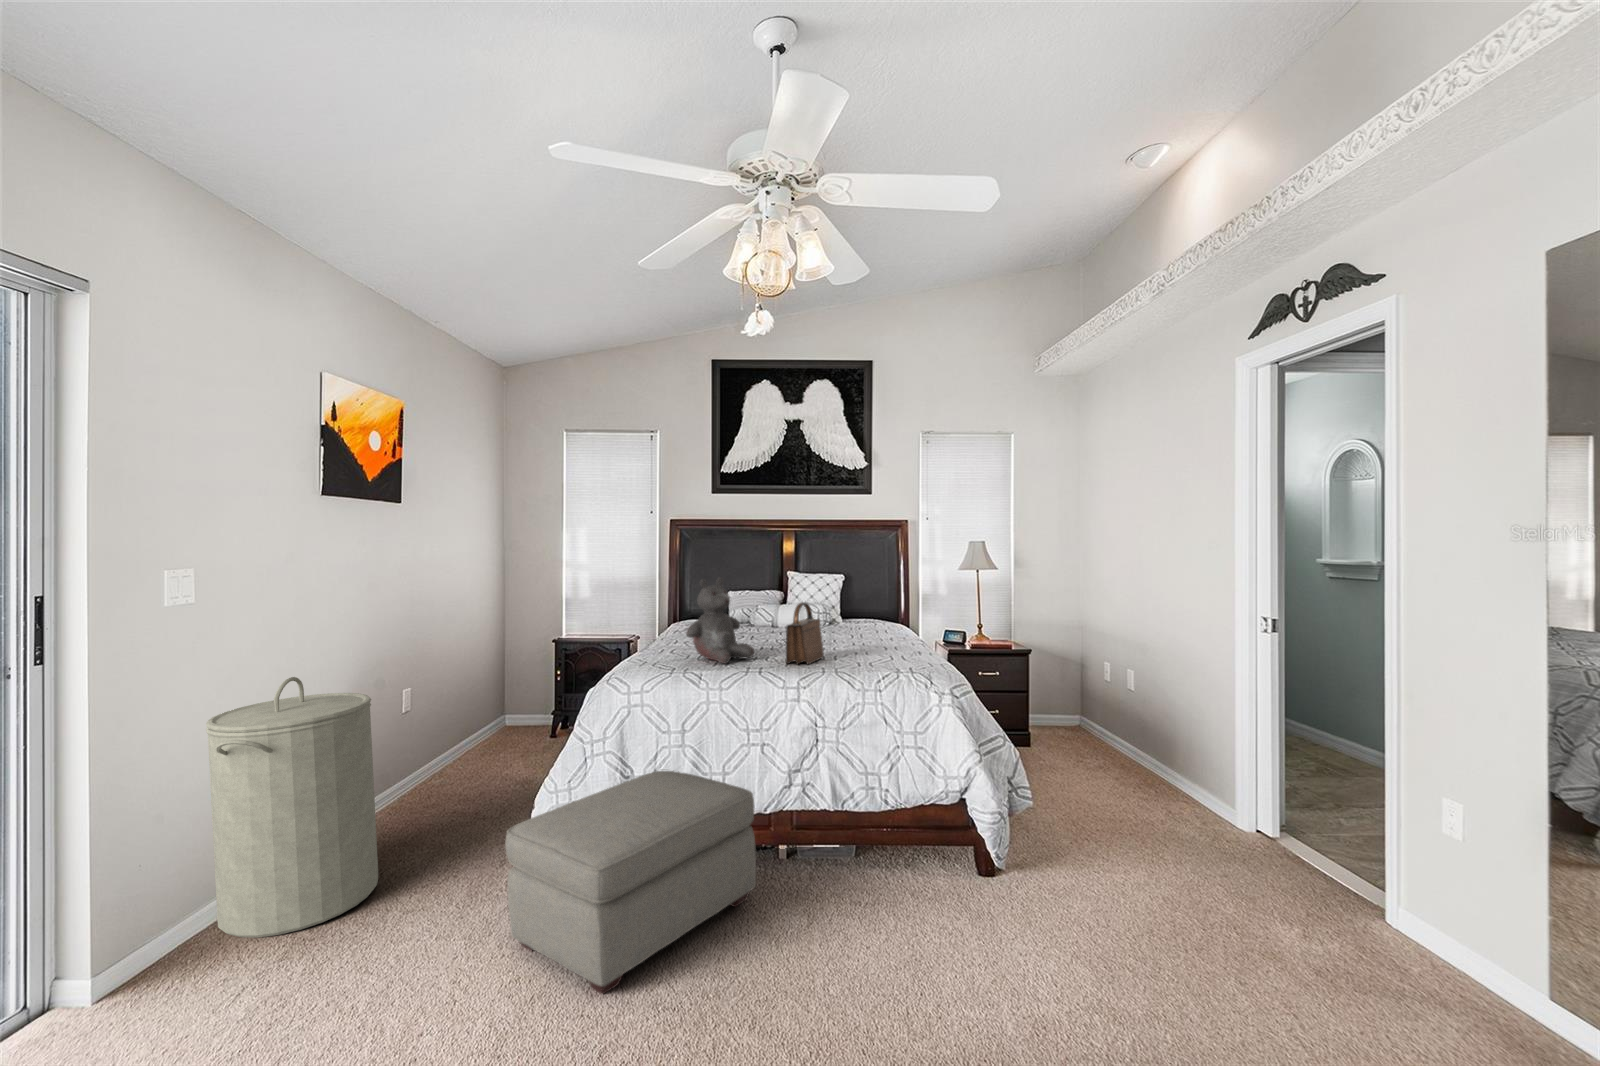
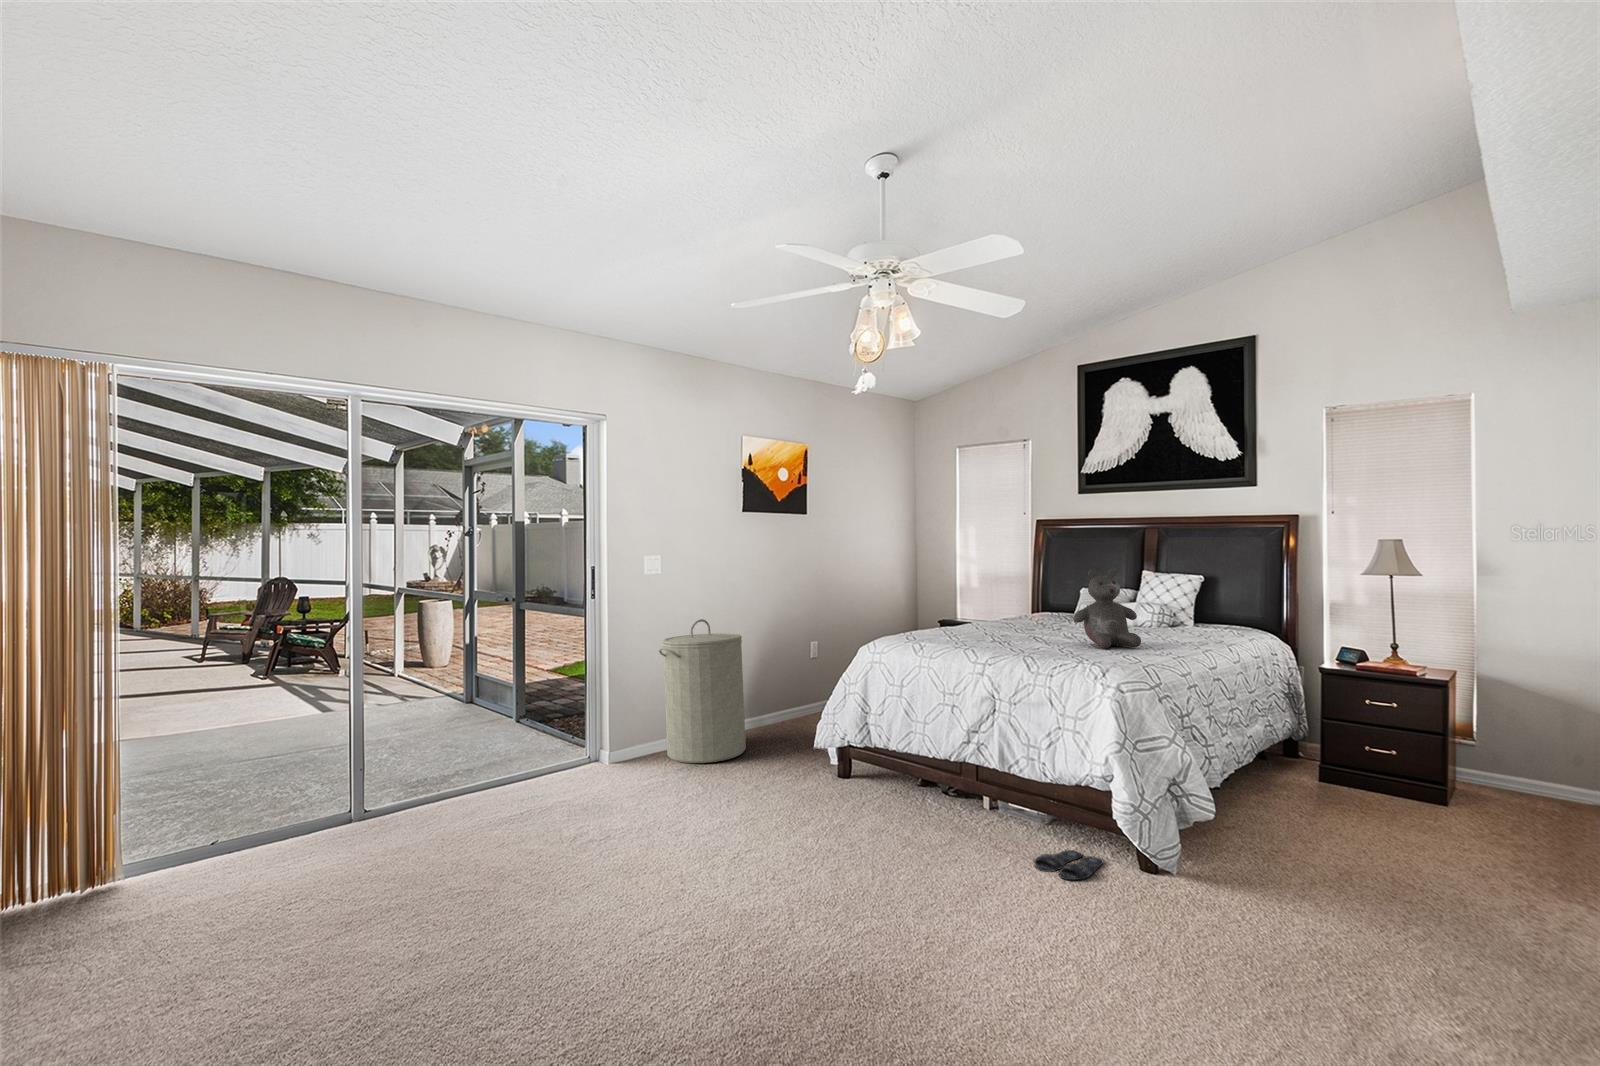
teddy bear: present [686,577,754,664] -> present [1073,569,1141,649]
handbag: present [786,603,824,664] -> none [1004,593,1050,648]
ottoman: present [505,771,756,994] -> none [761,714,921,833]
slippers: none [902,872,965,909] -> present [1035,850,1103,880]

